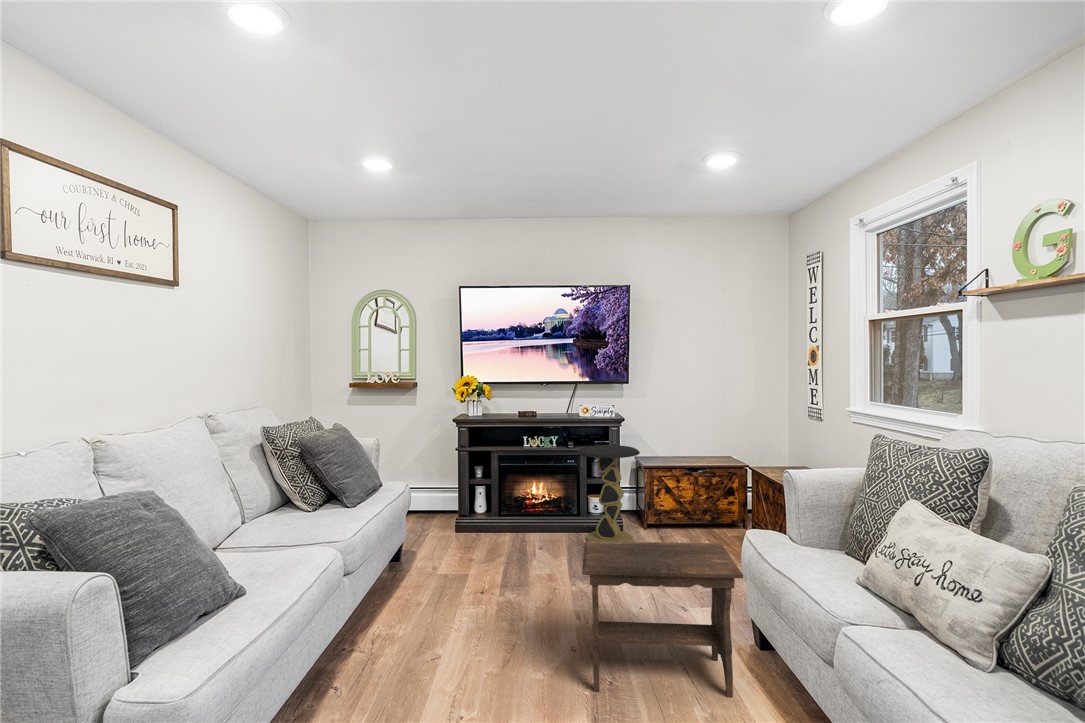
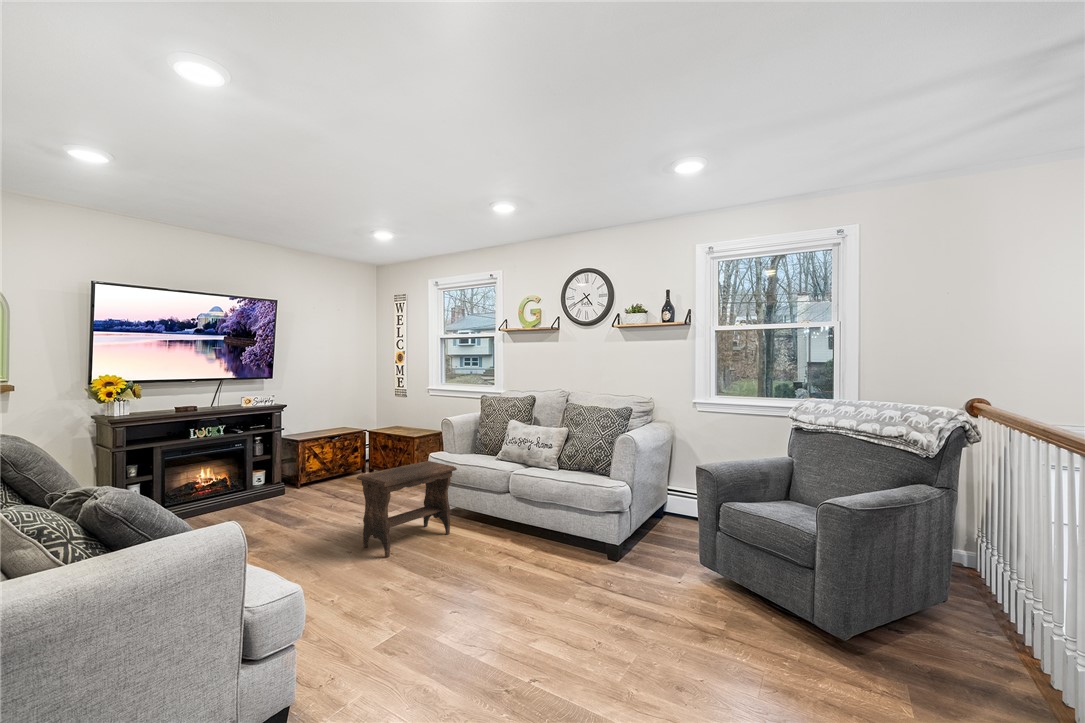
side table: present [577,445,640,542] -> none [249,425,306,506]

